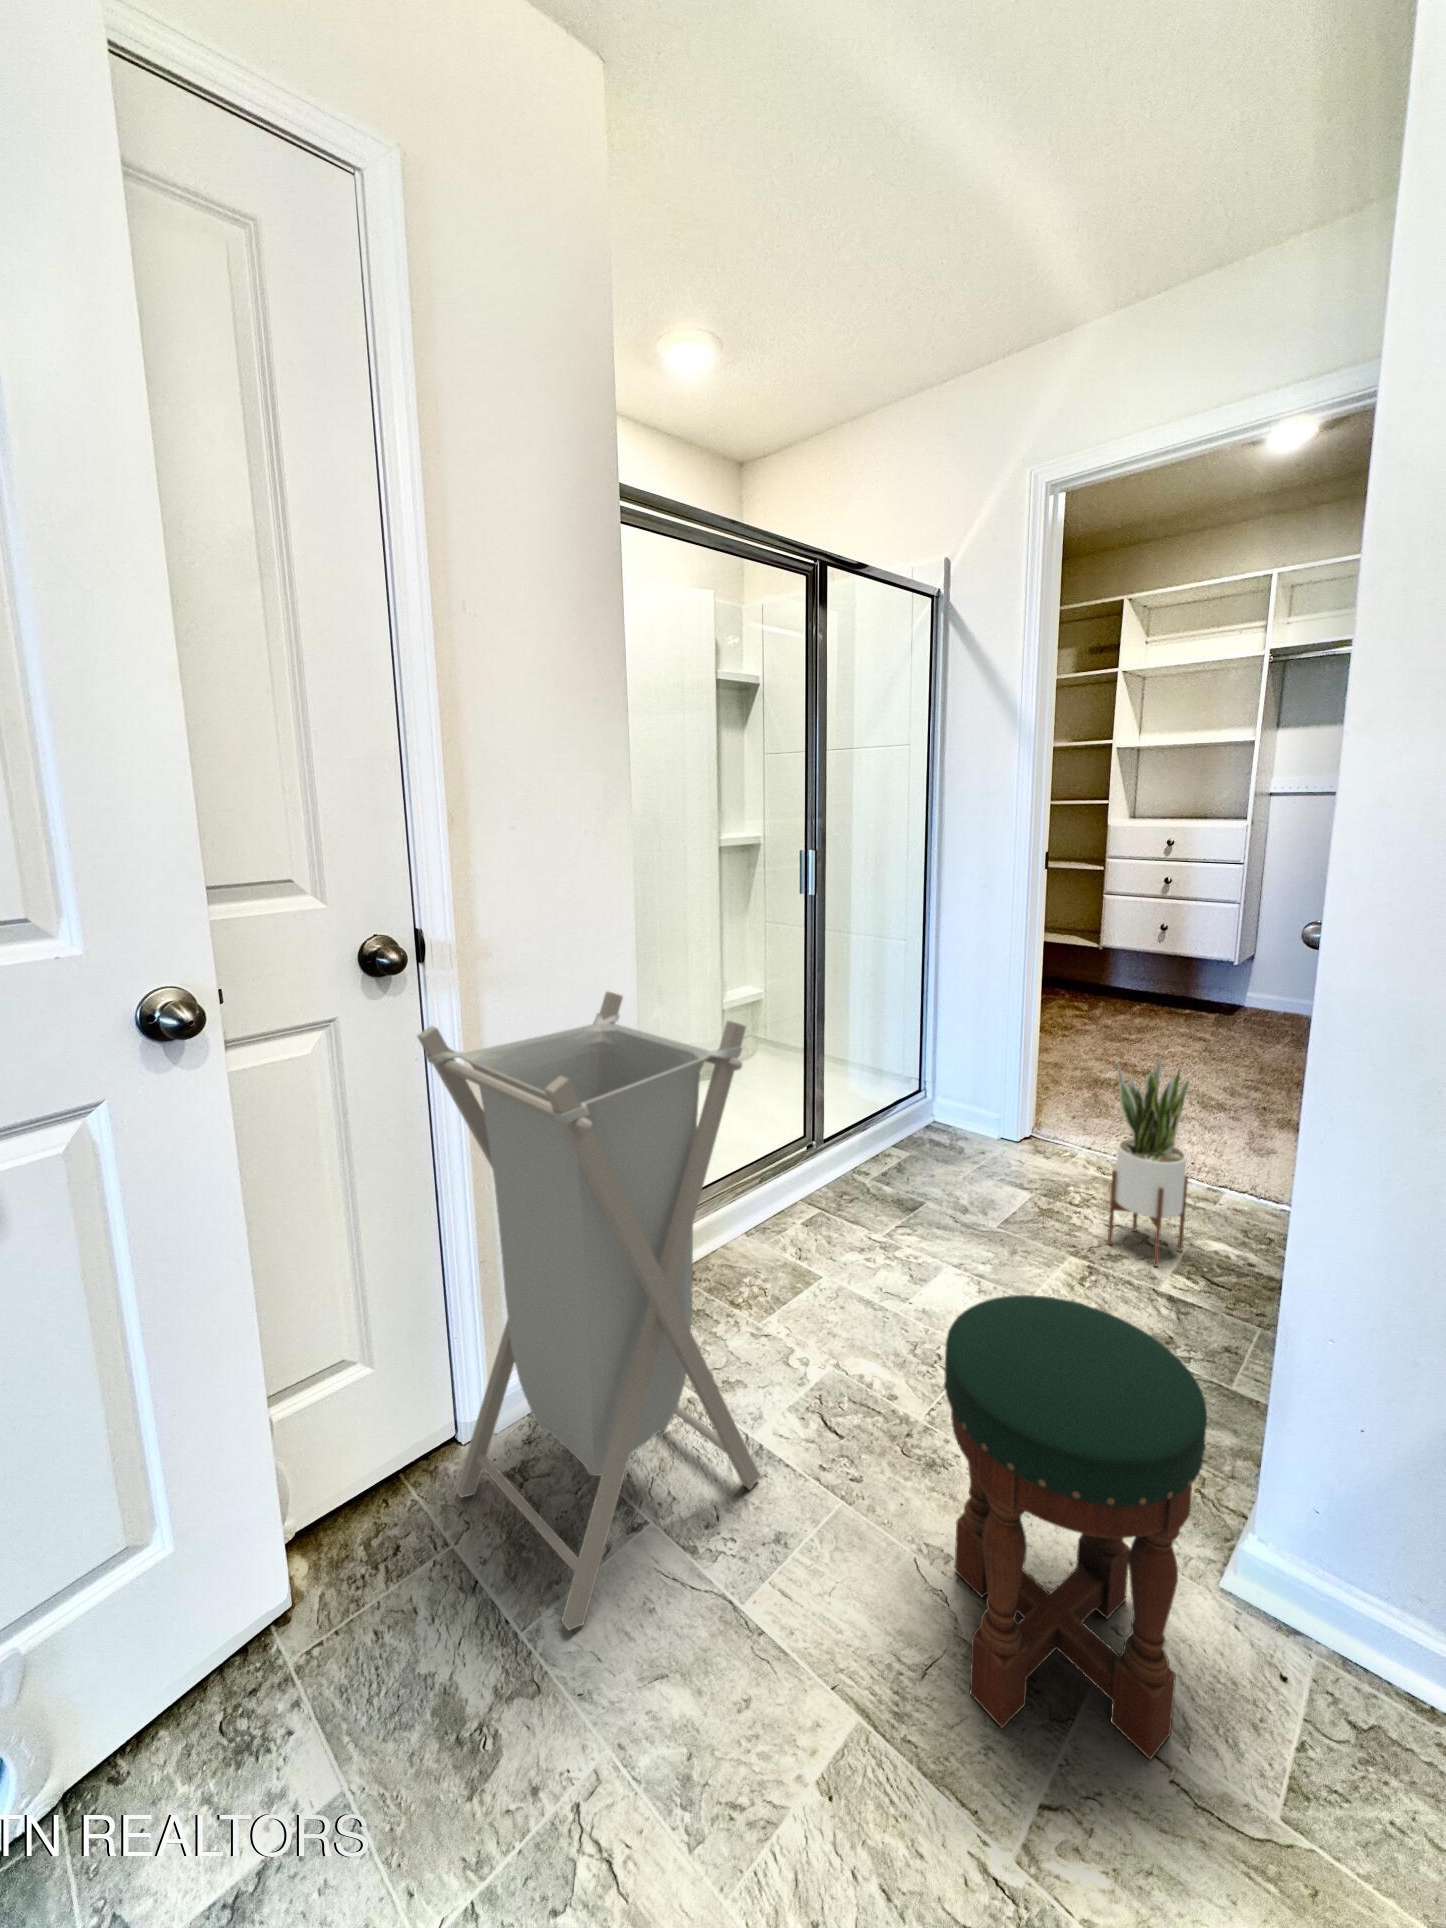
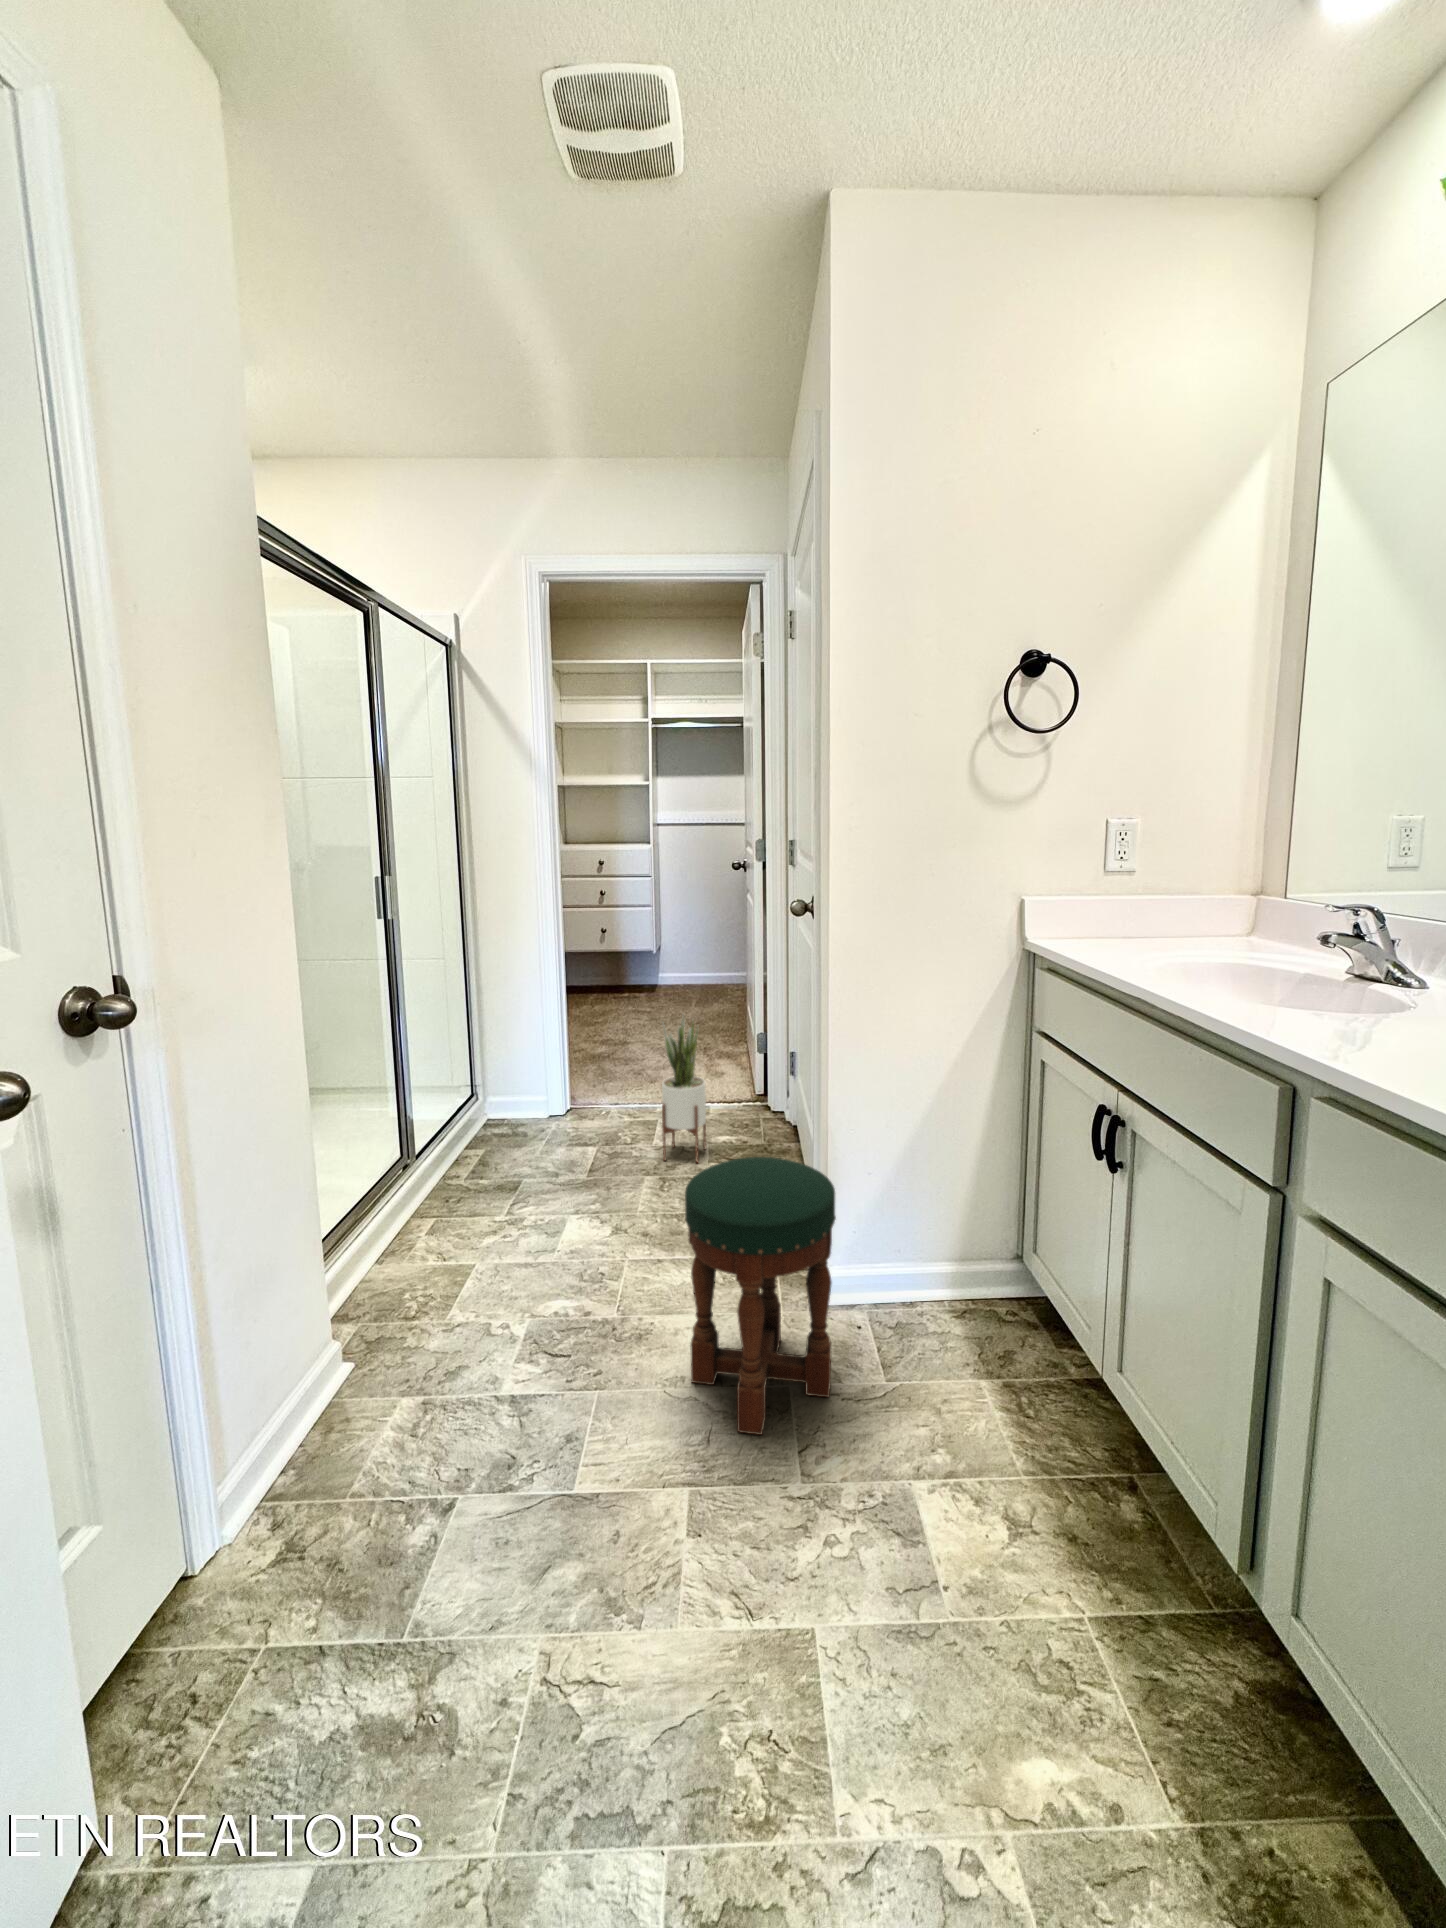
laundry hamper: present [417,991,760,1630] -> none [158,1014,530,1610]

